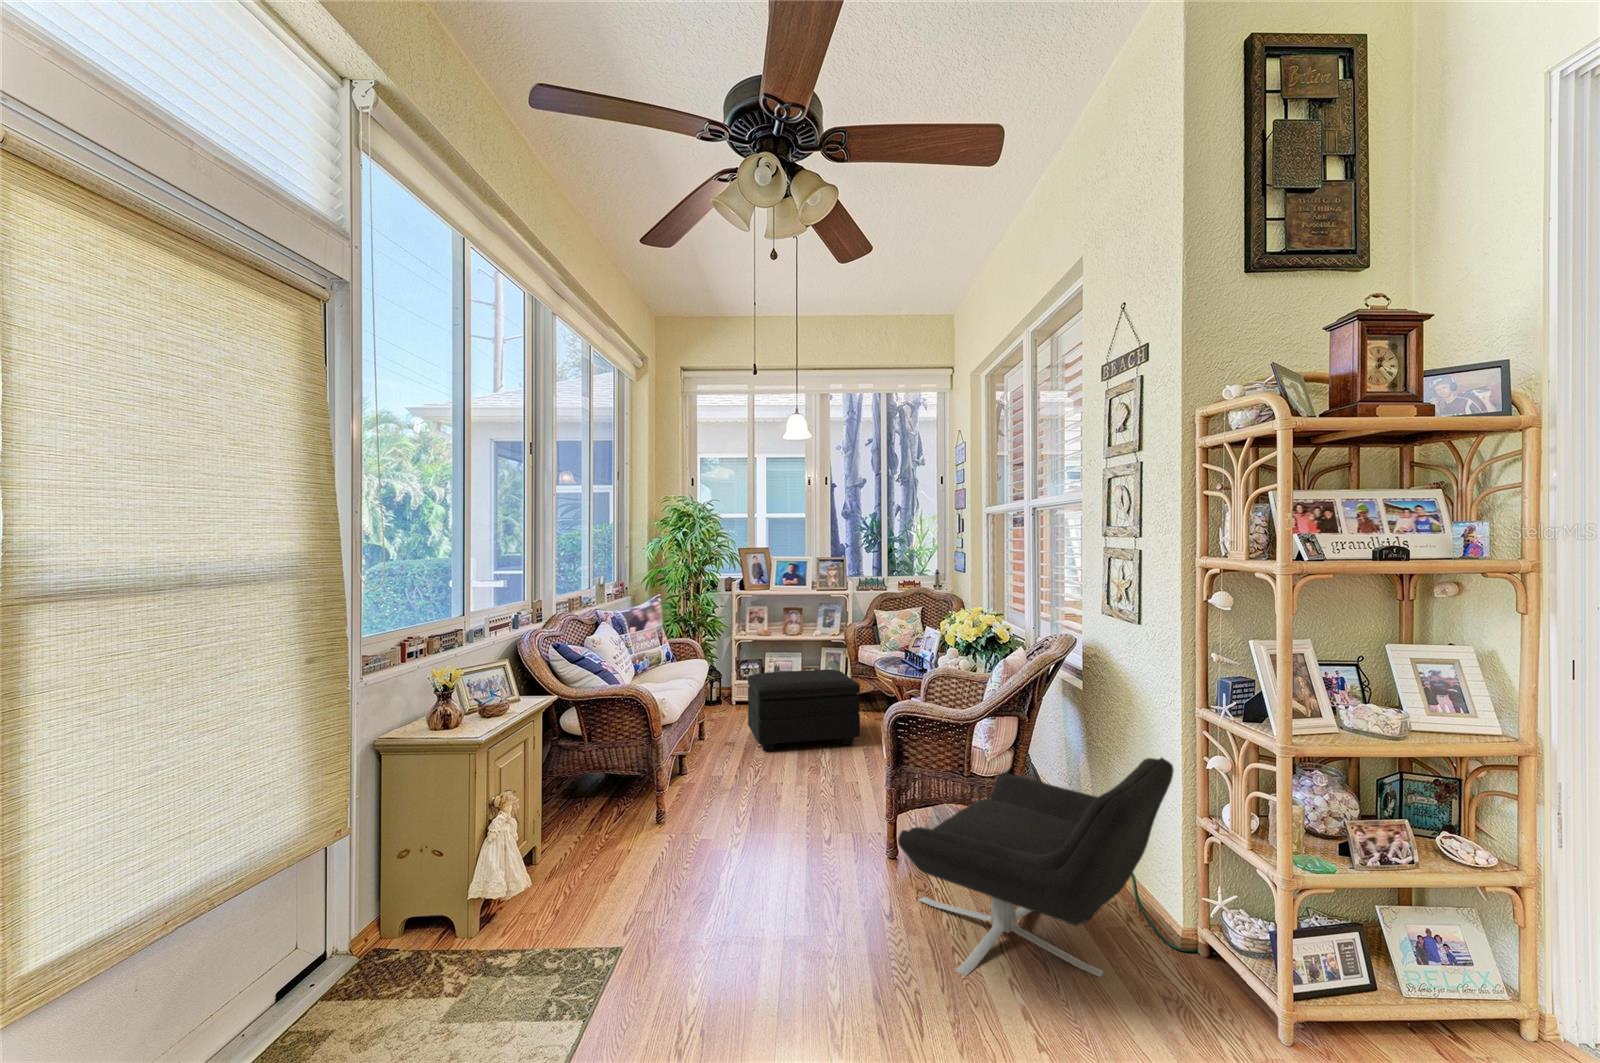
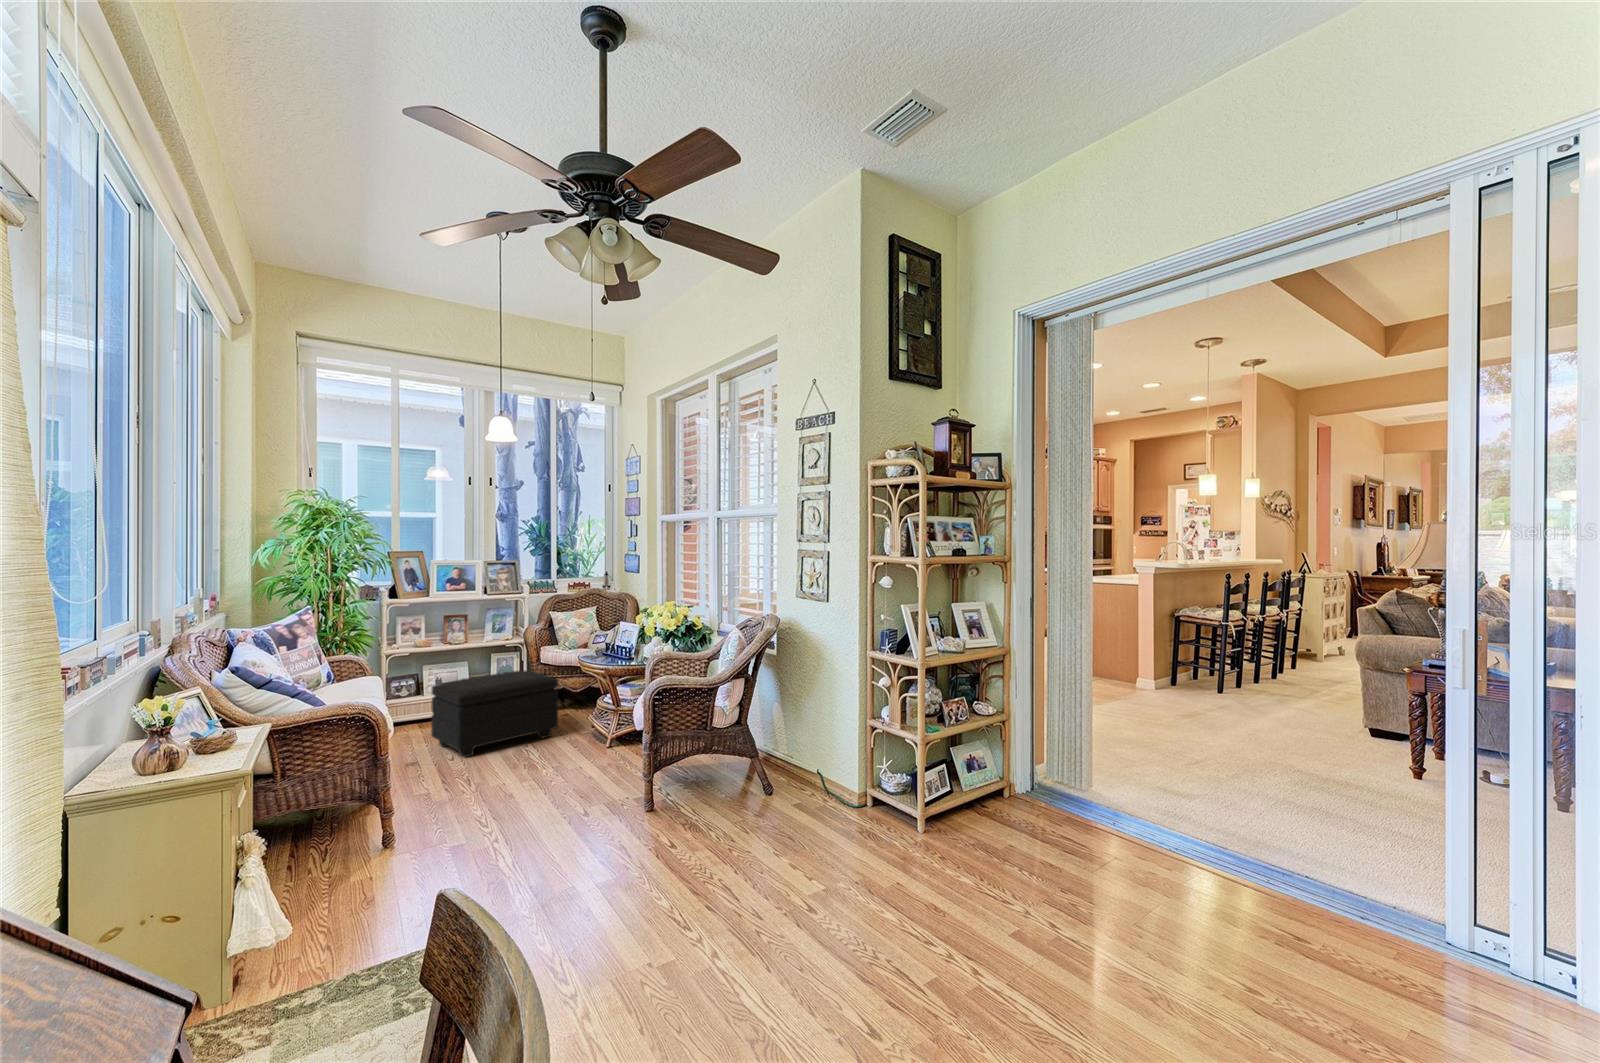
lounge chair: present [898,758,1174,977] -> none [687,686,858,860]

